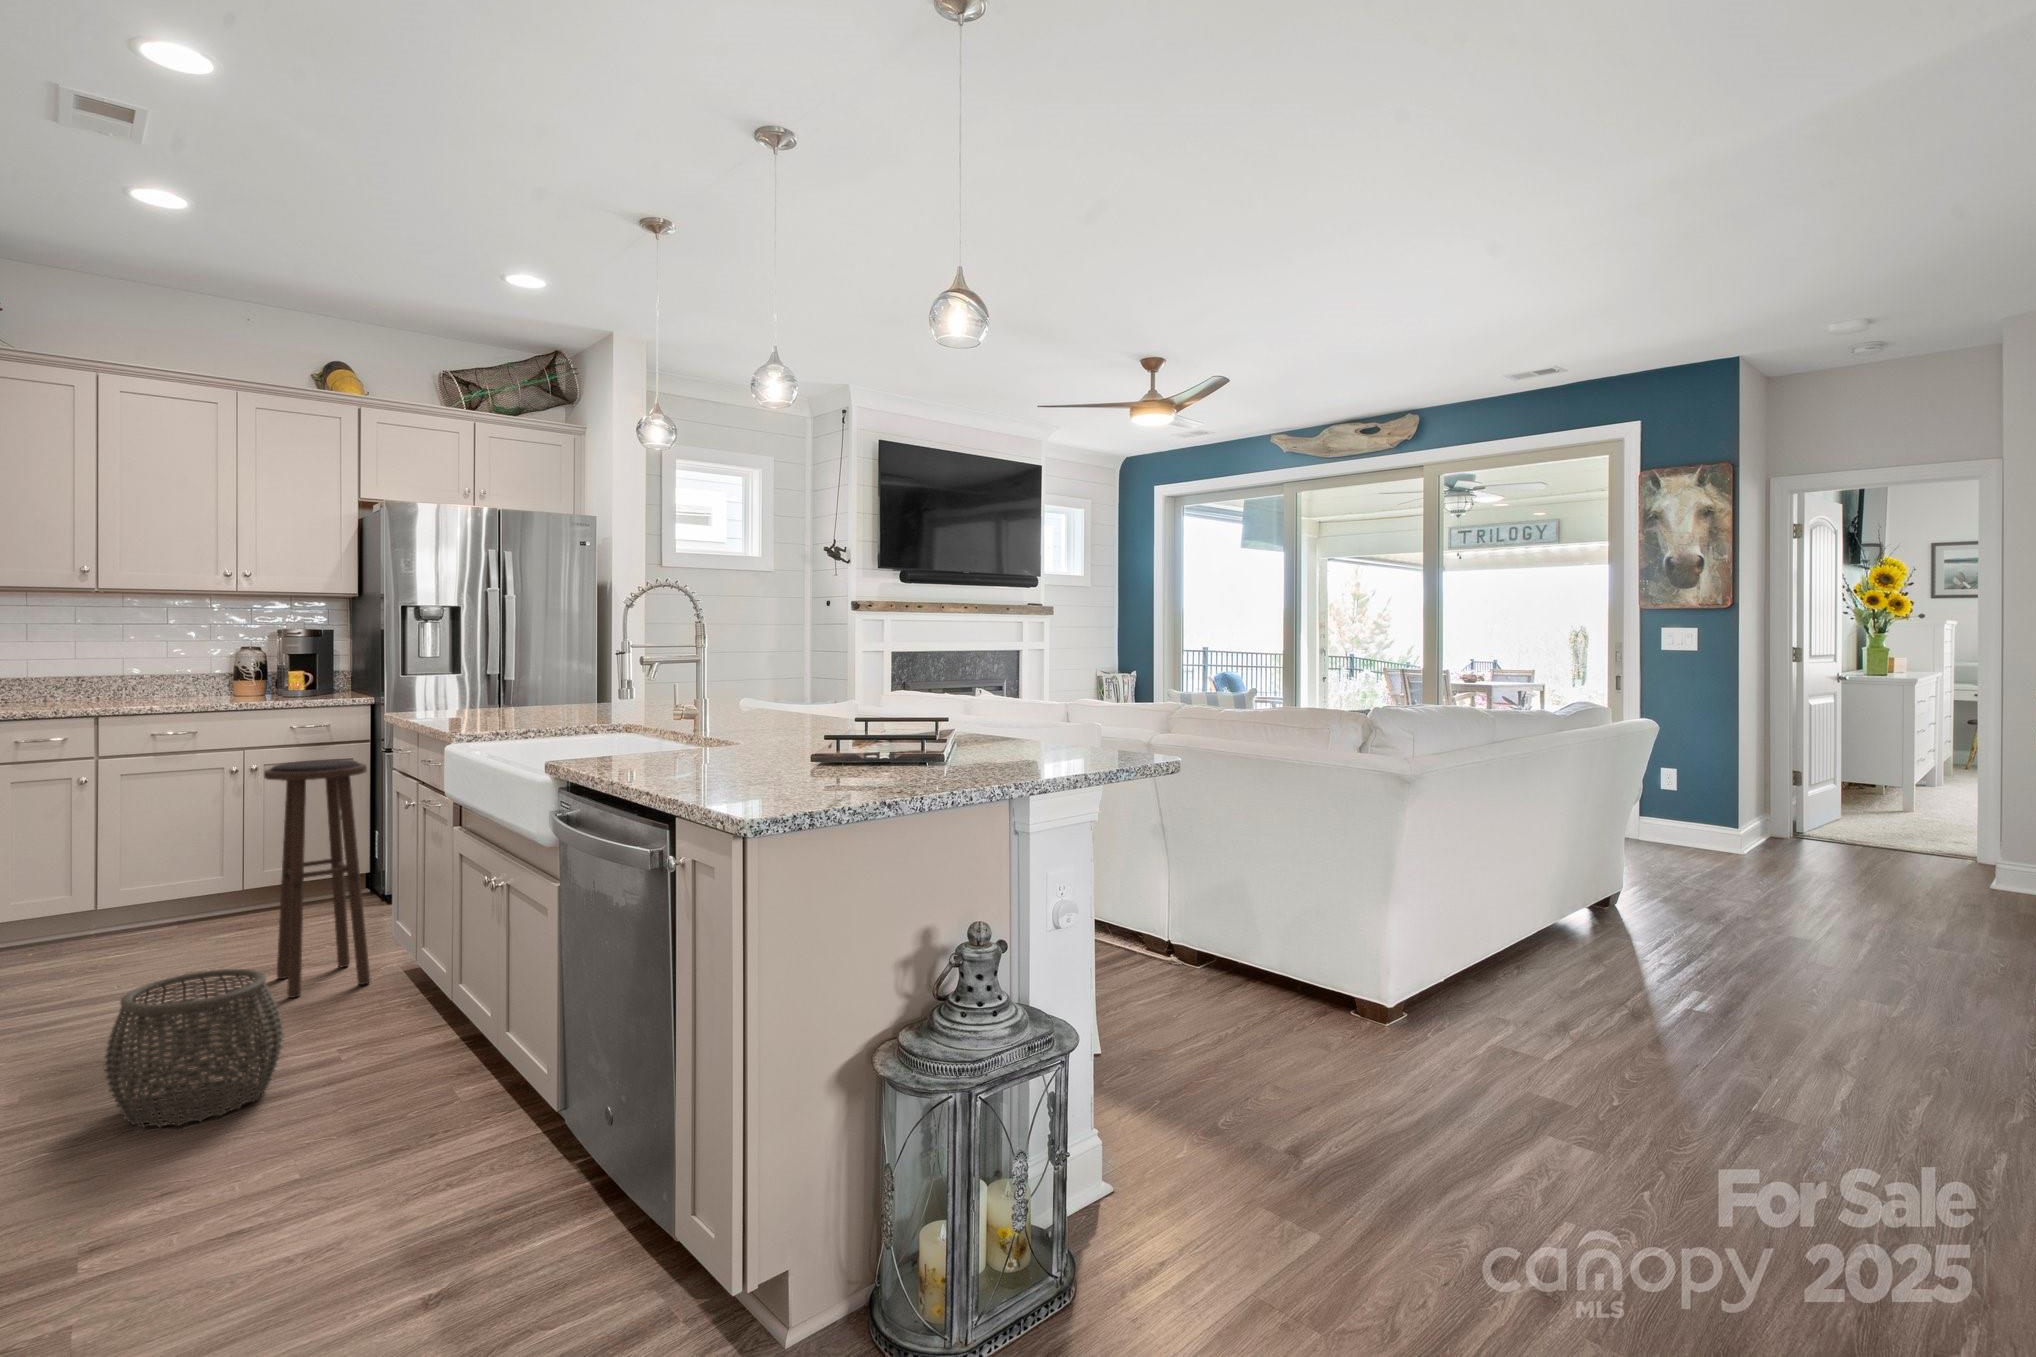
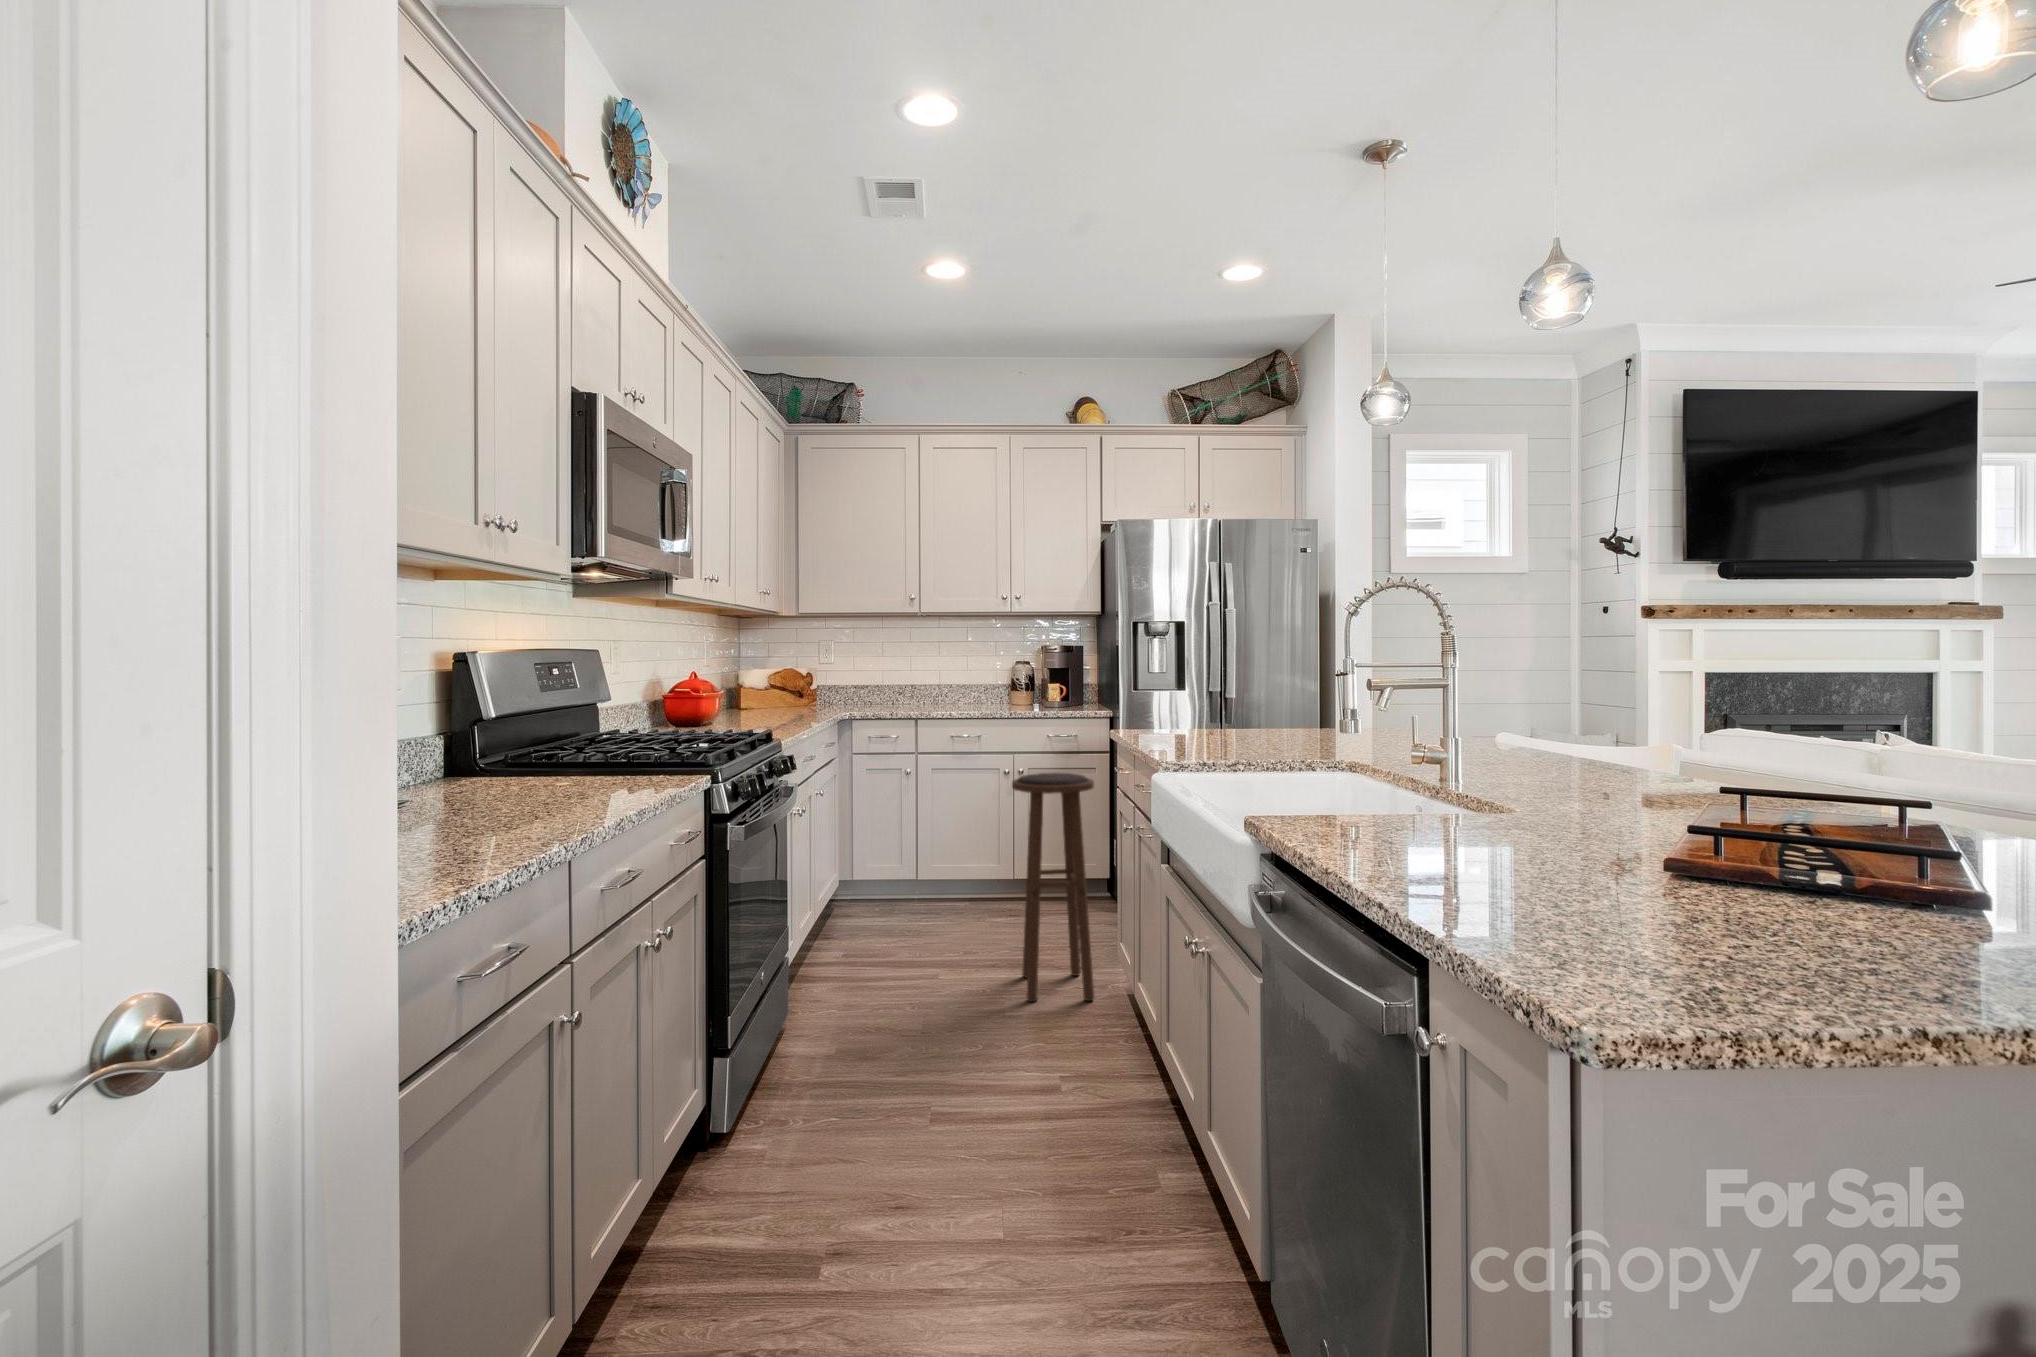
woven basket: present [104,969,284,1128] -> none [870,977,1006,1132]

